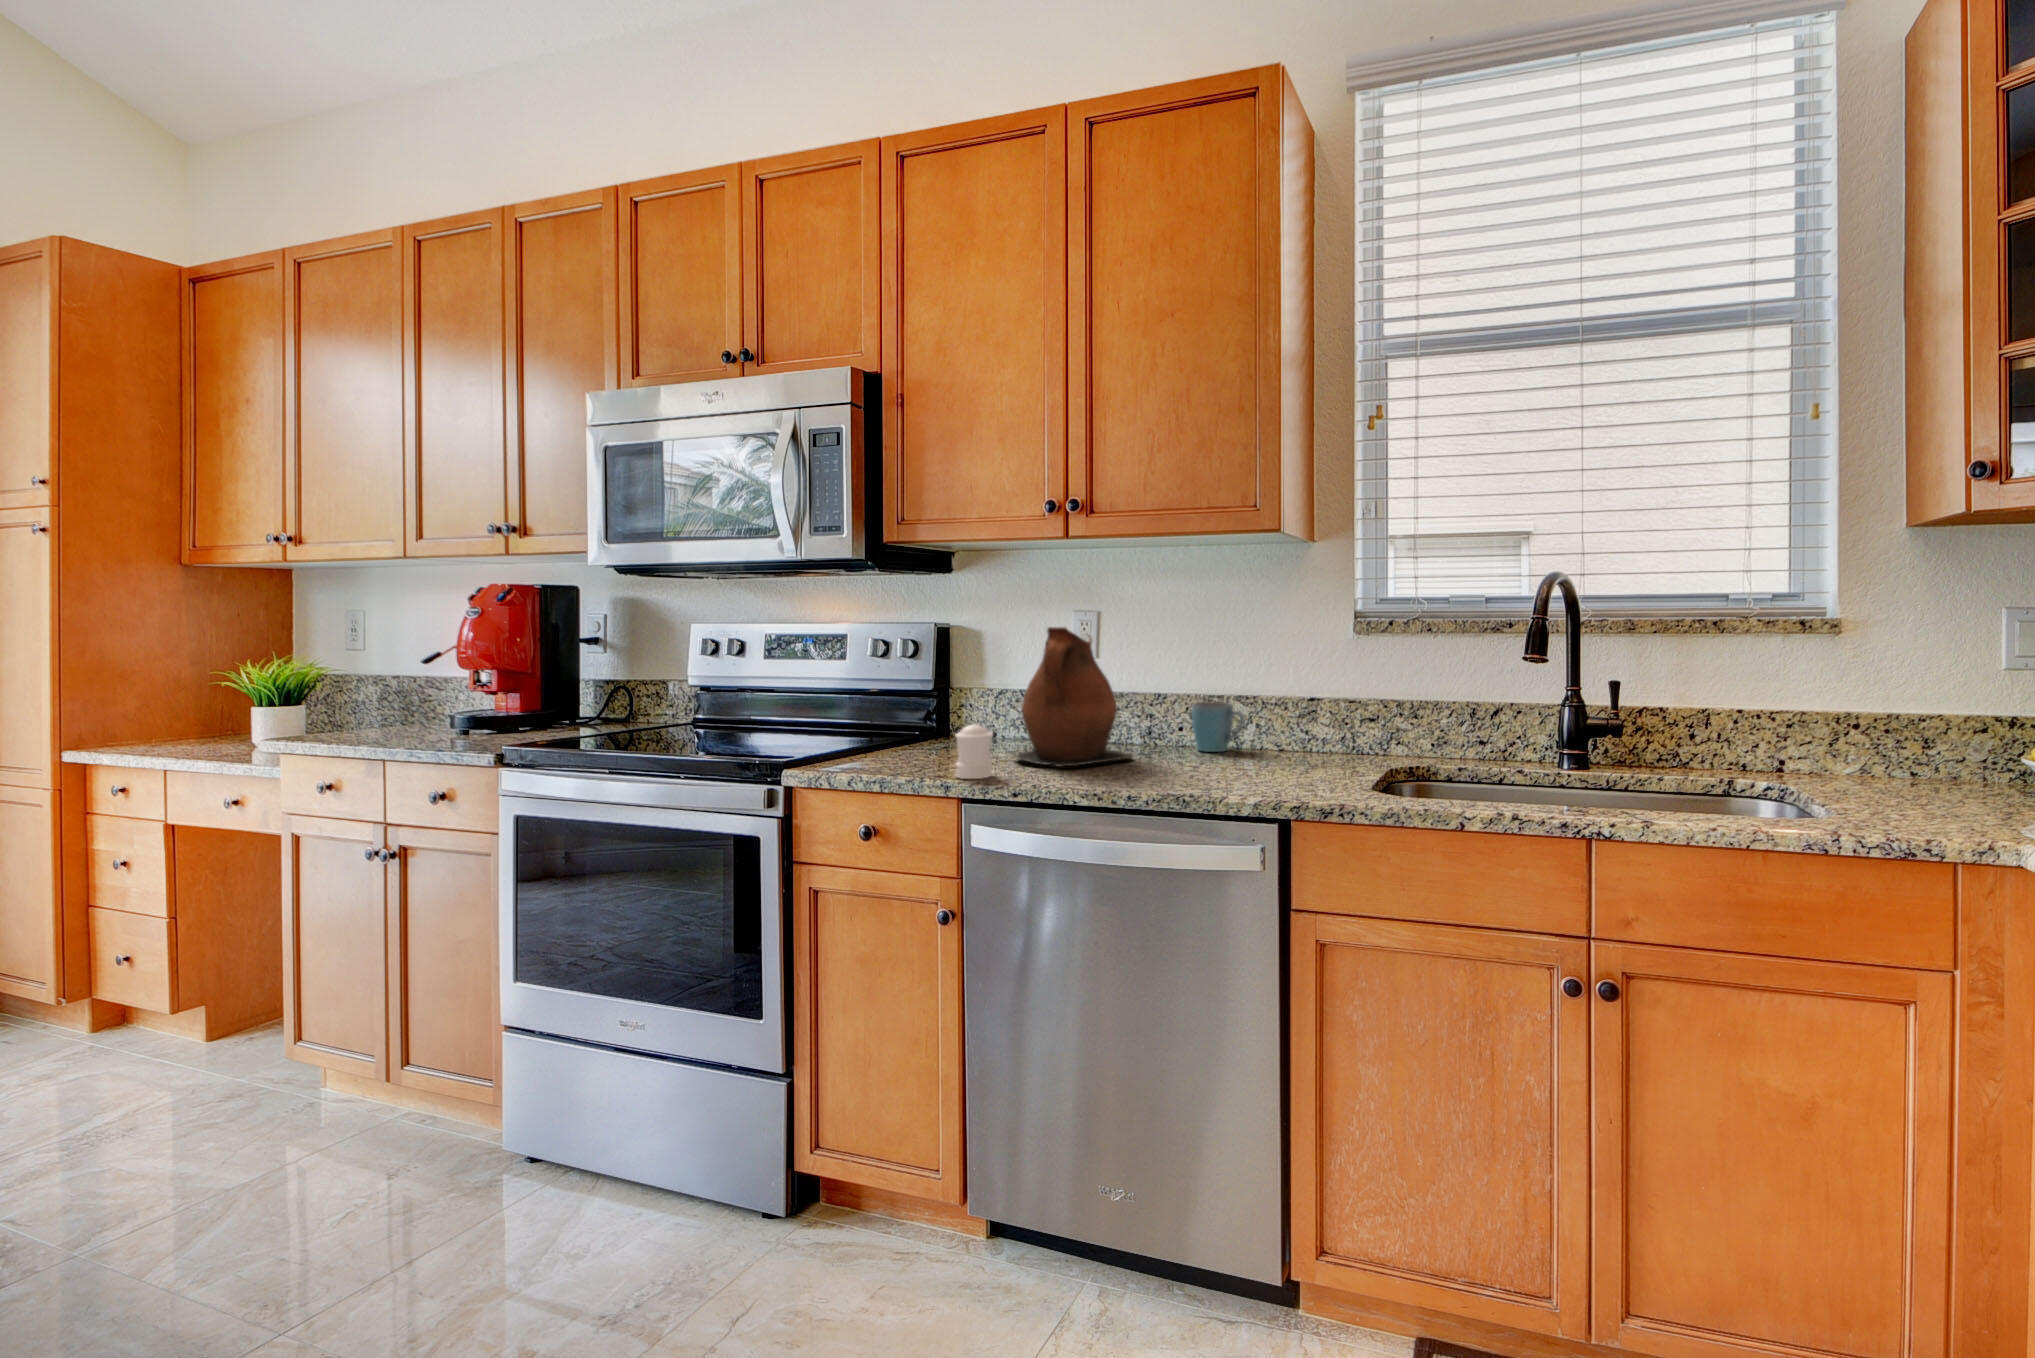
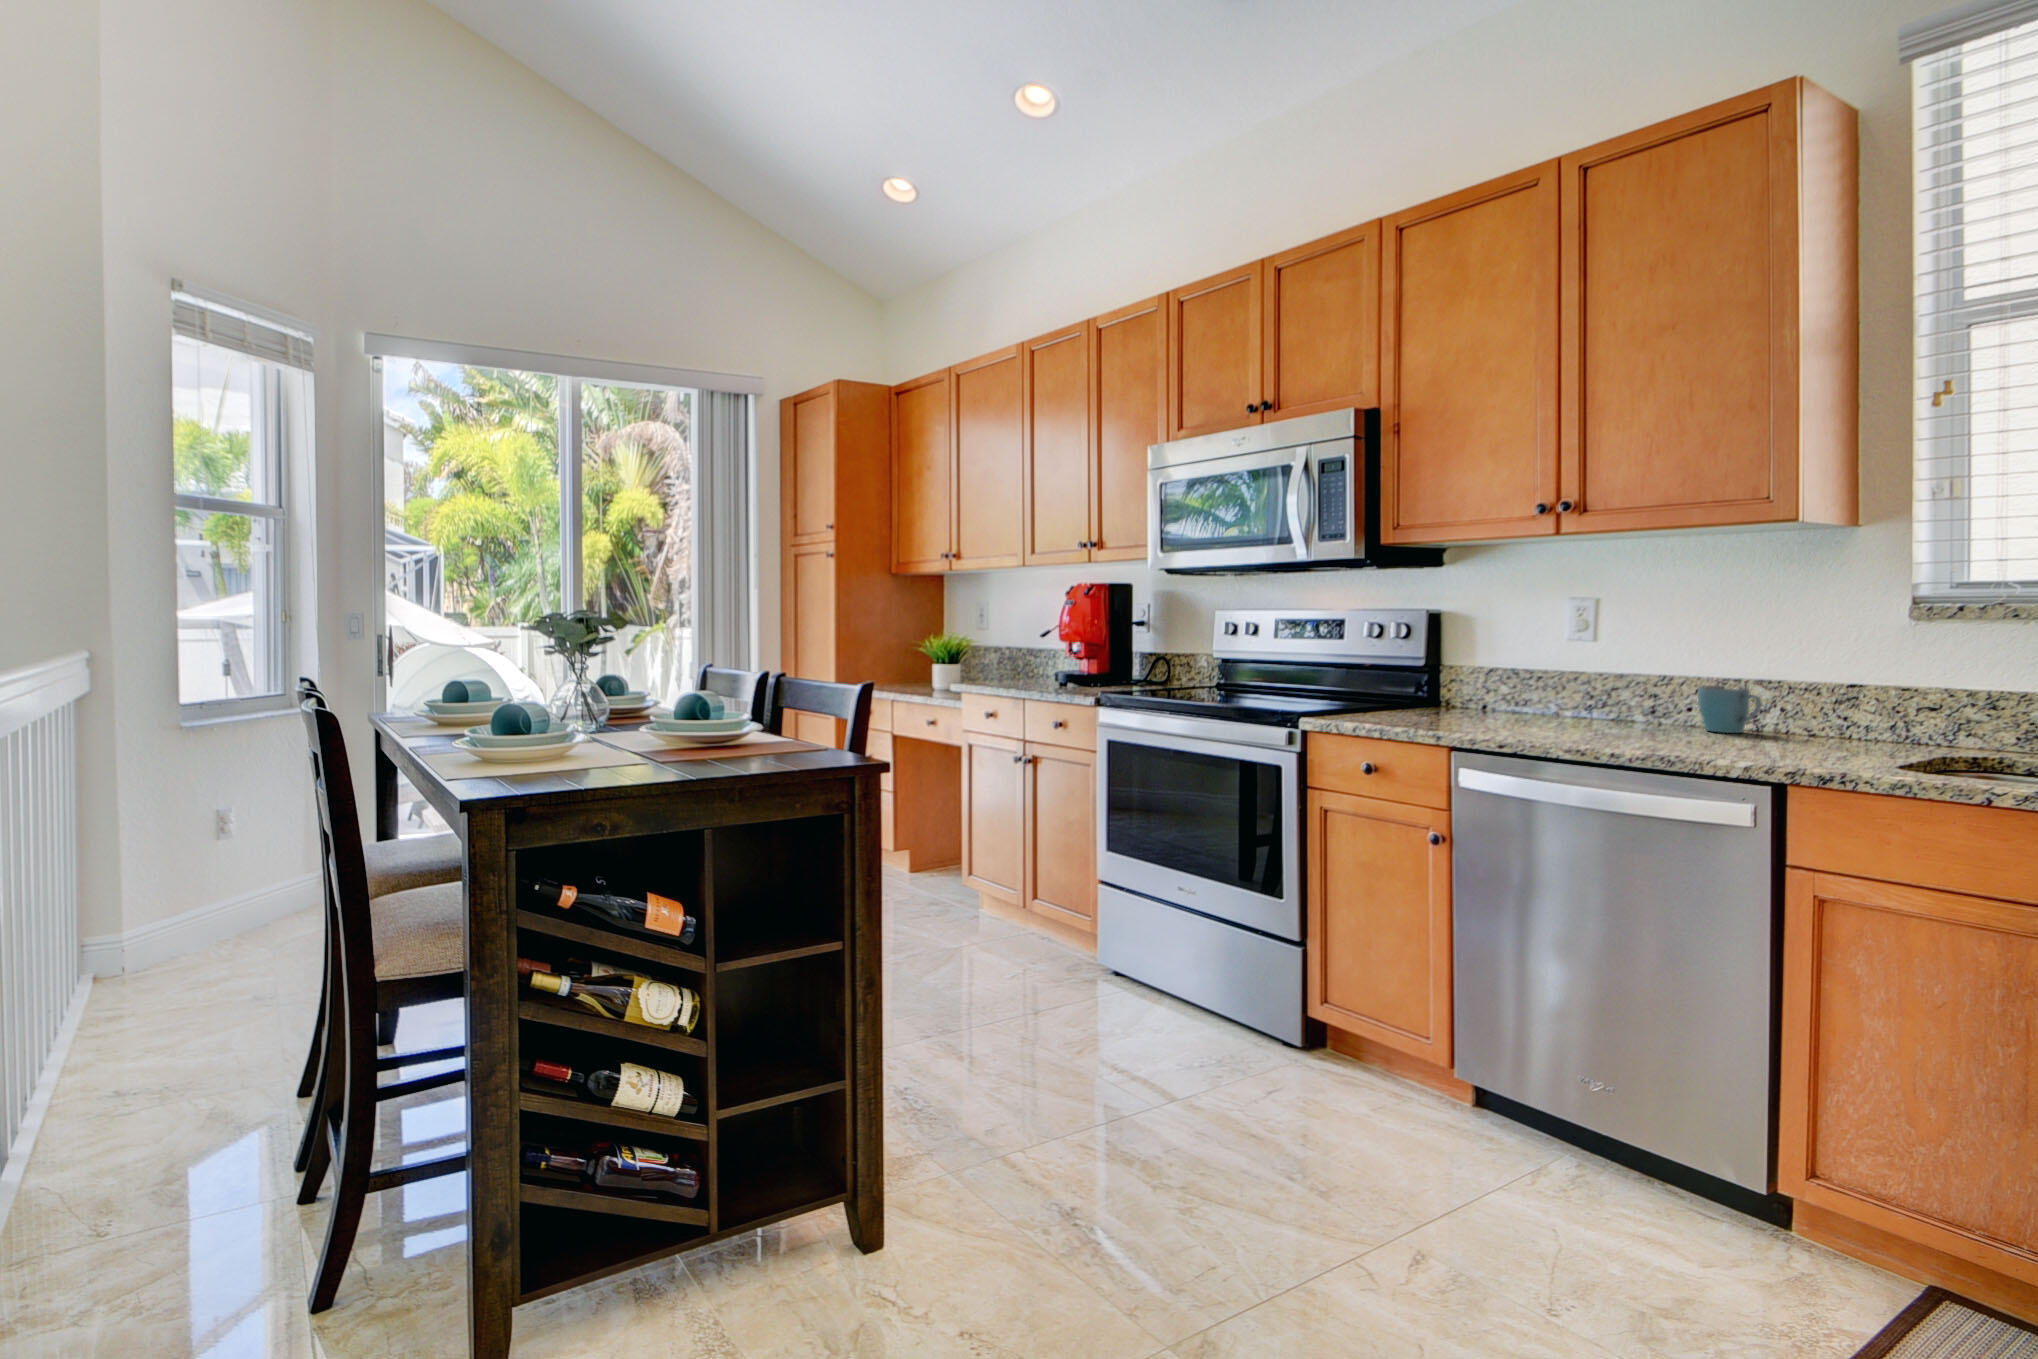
ceramic pitcher: present [1016,627,1133,767] -> none [1495,612,1628,732]
salt shaker: present [955,724,993,779] -> none [1445,688,1480,732]

